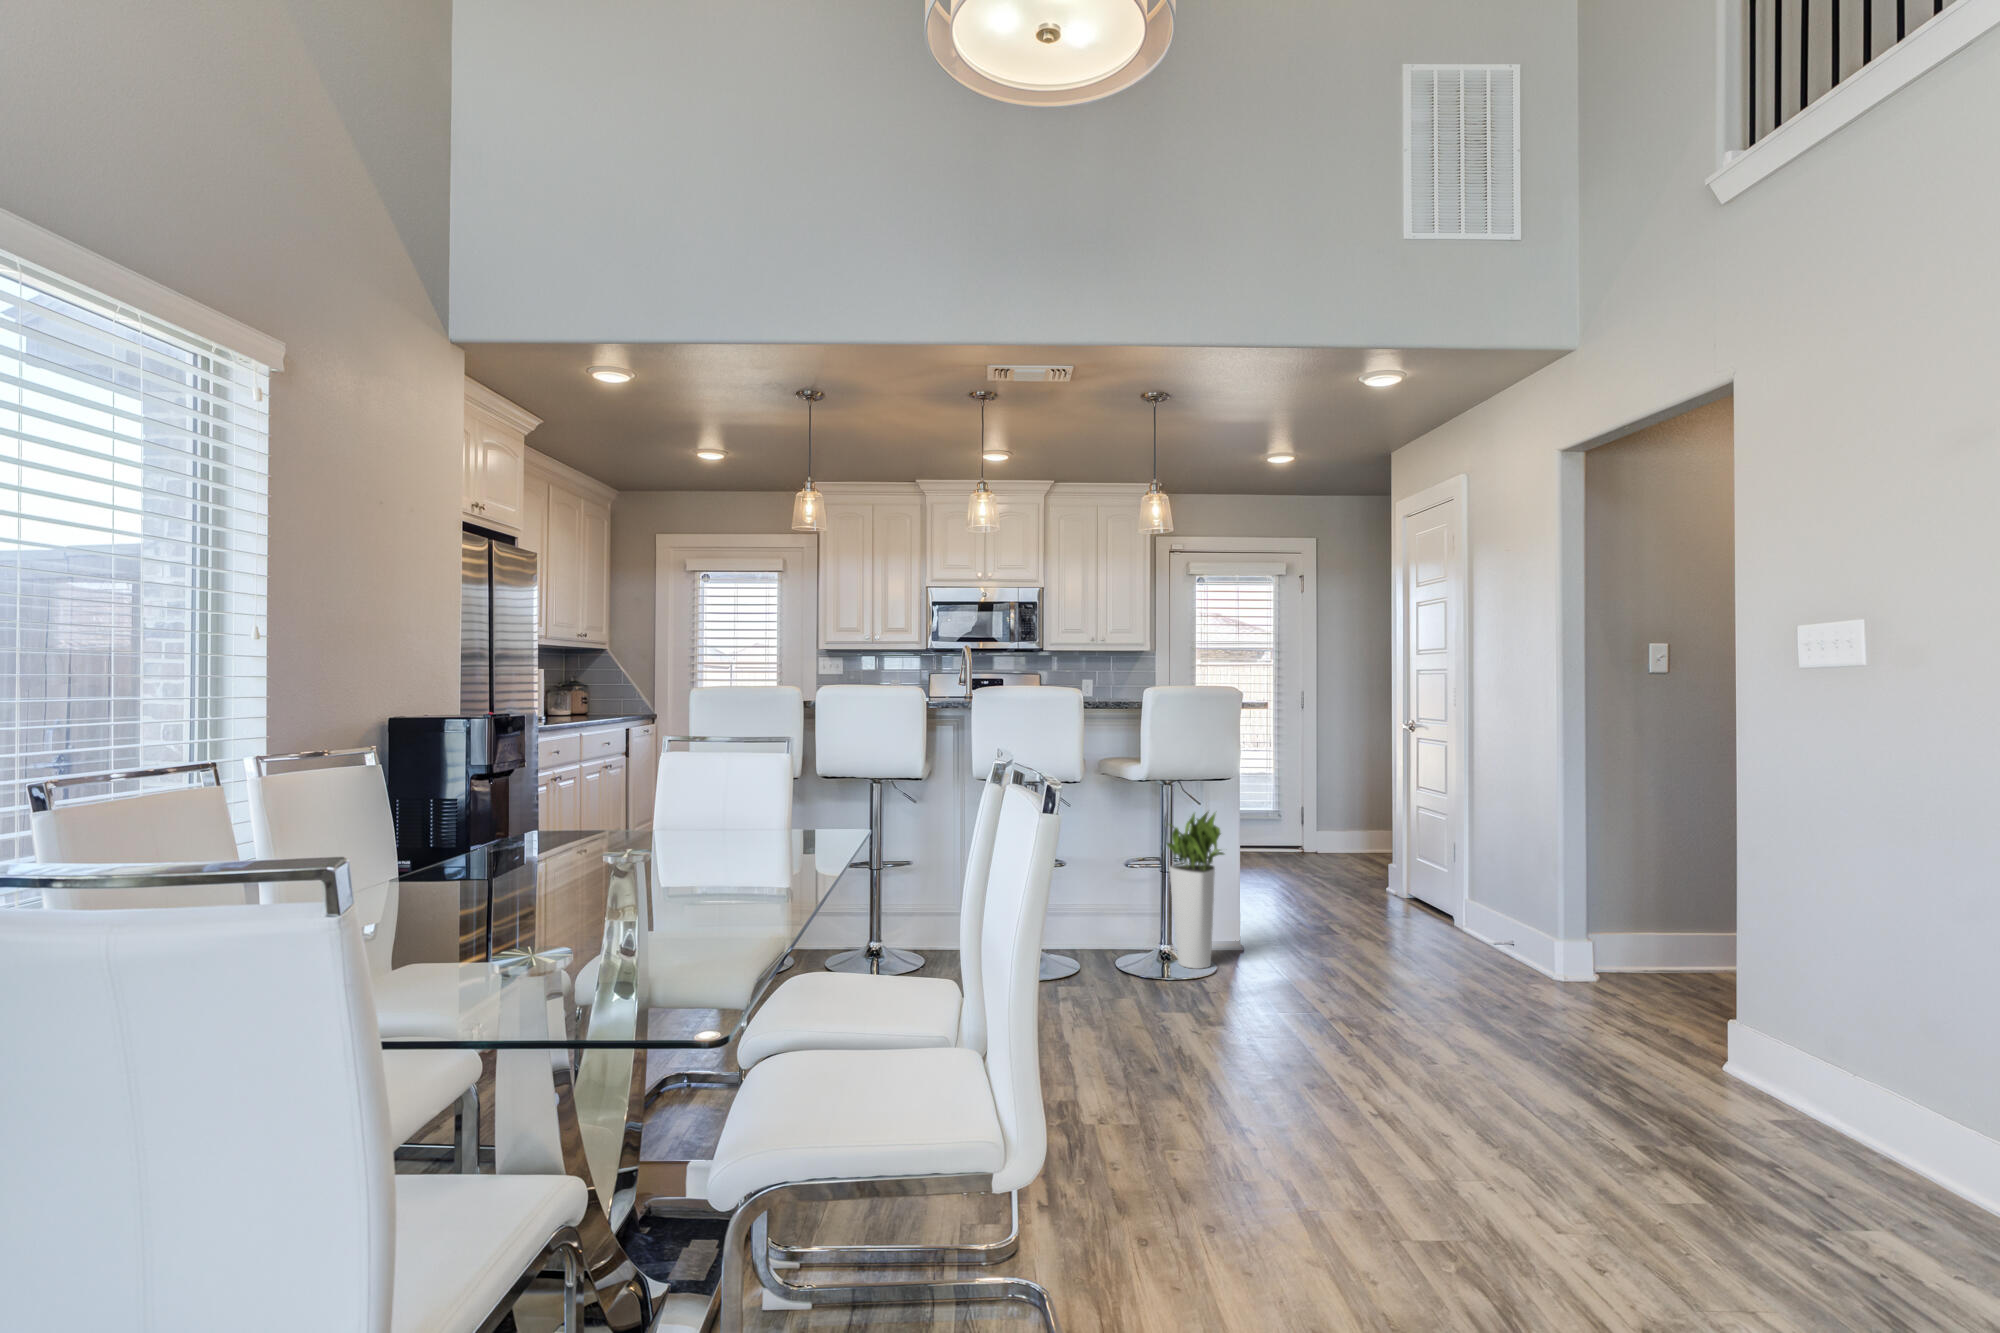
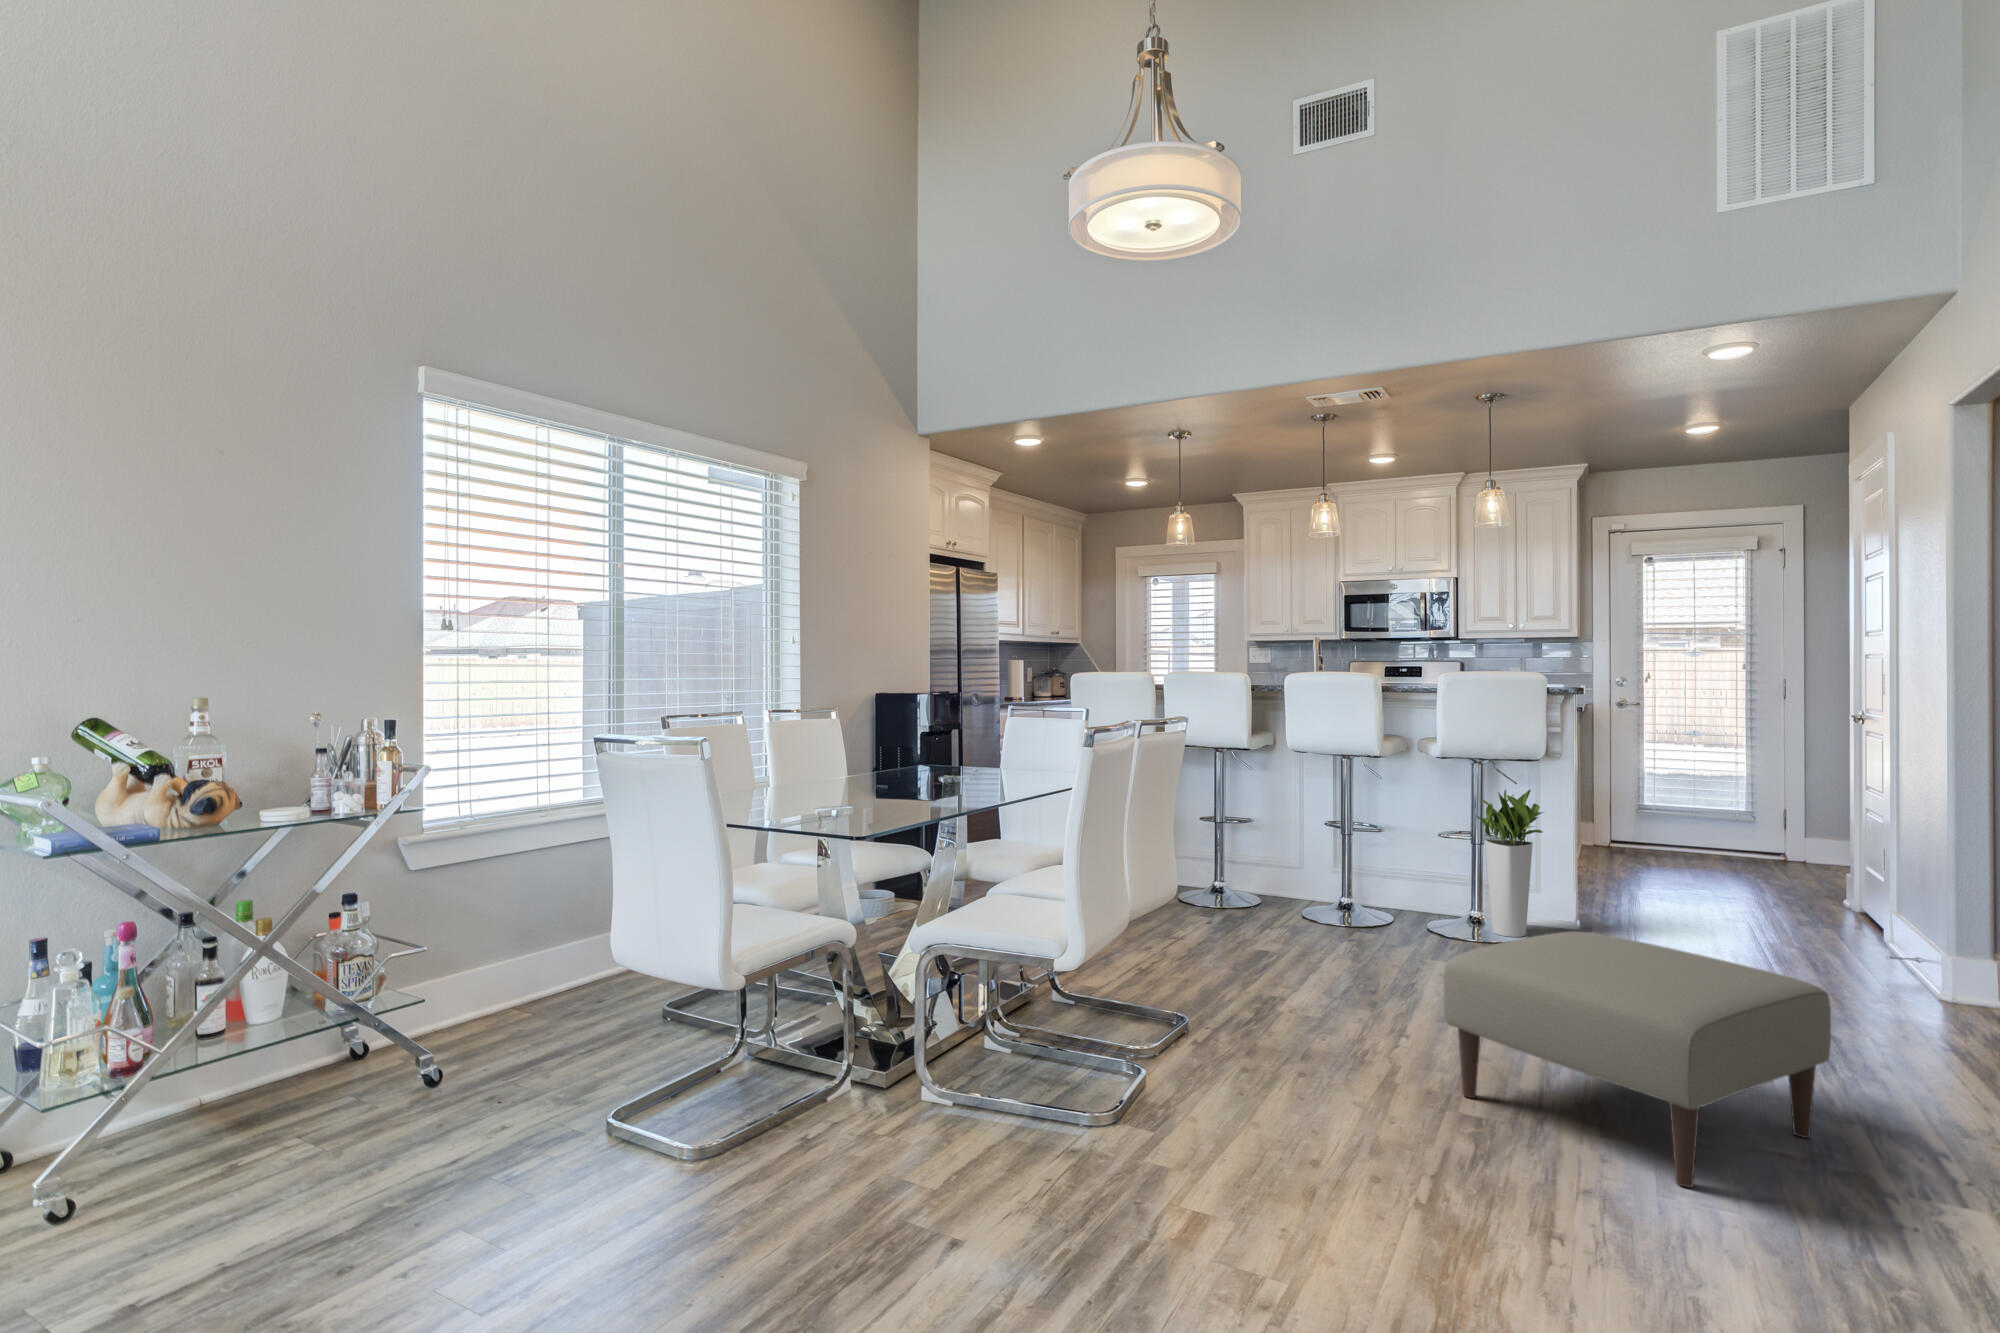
ottoman: none [1370,977,1716,1278] -> present [1444,932,1831,1188]

